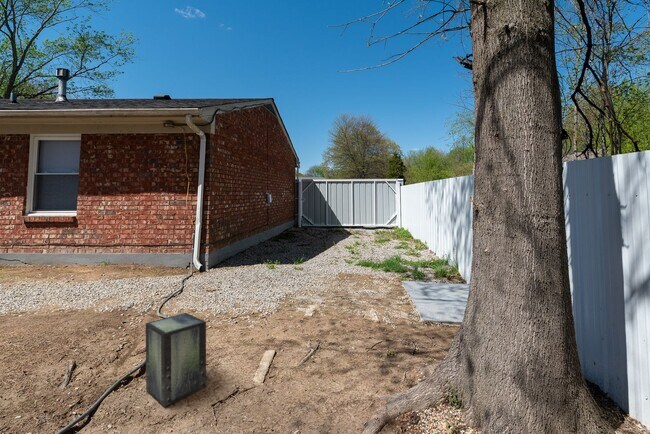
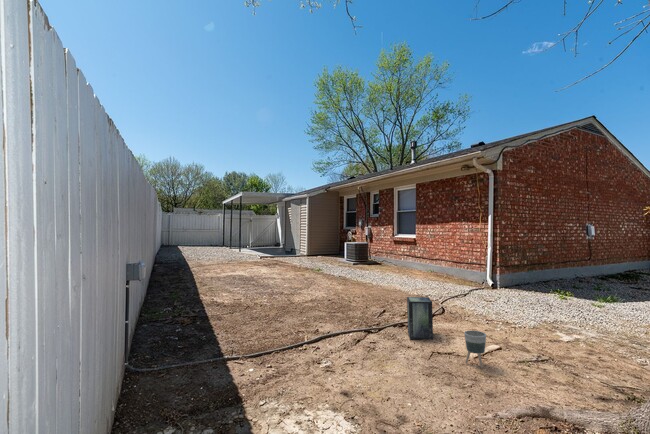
planter: none [300,353,333,416] -> present [464,330,486,368]

